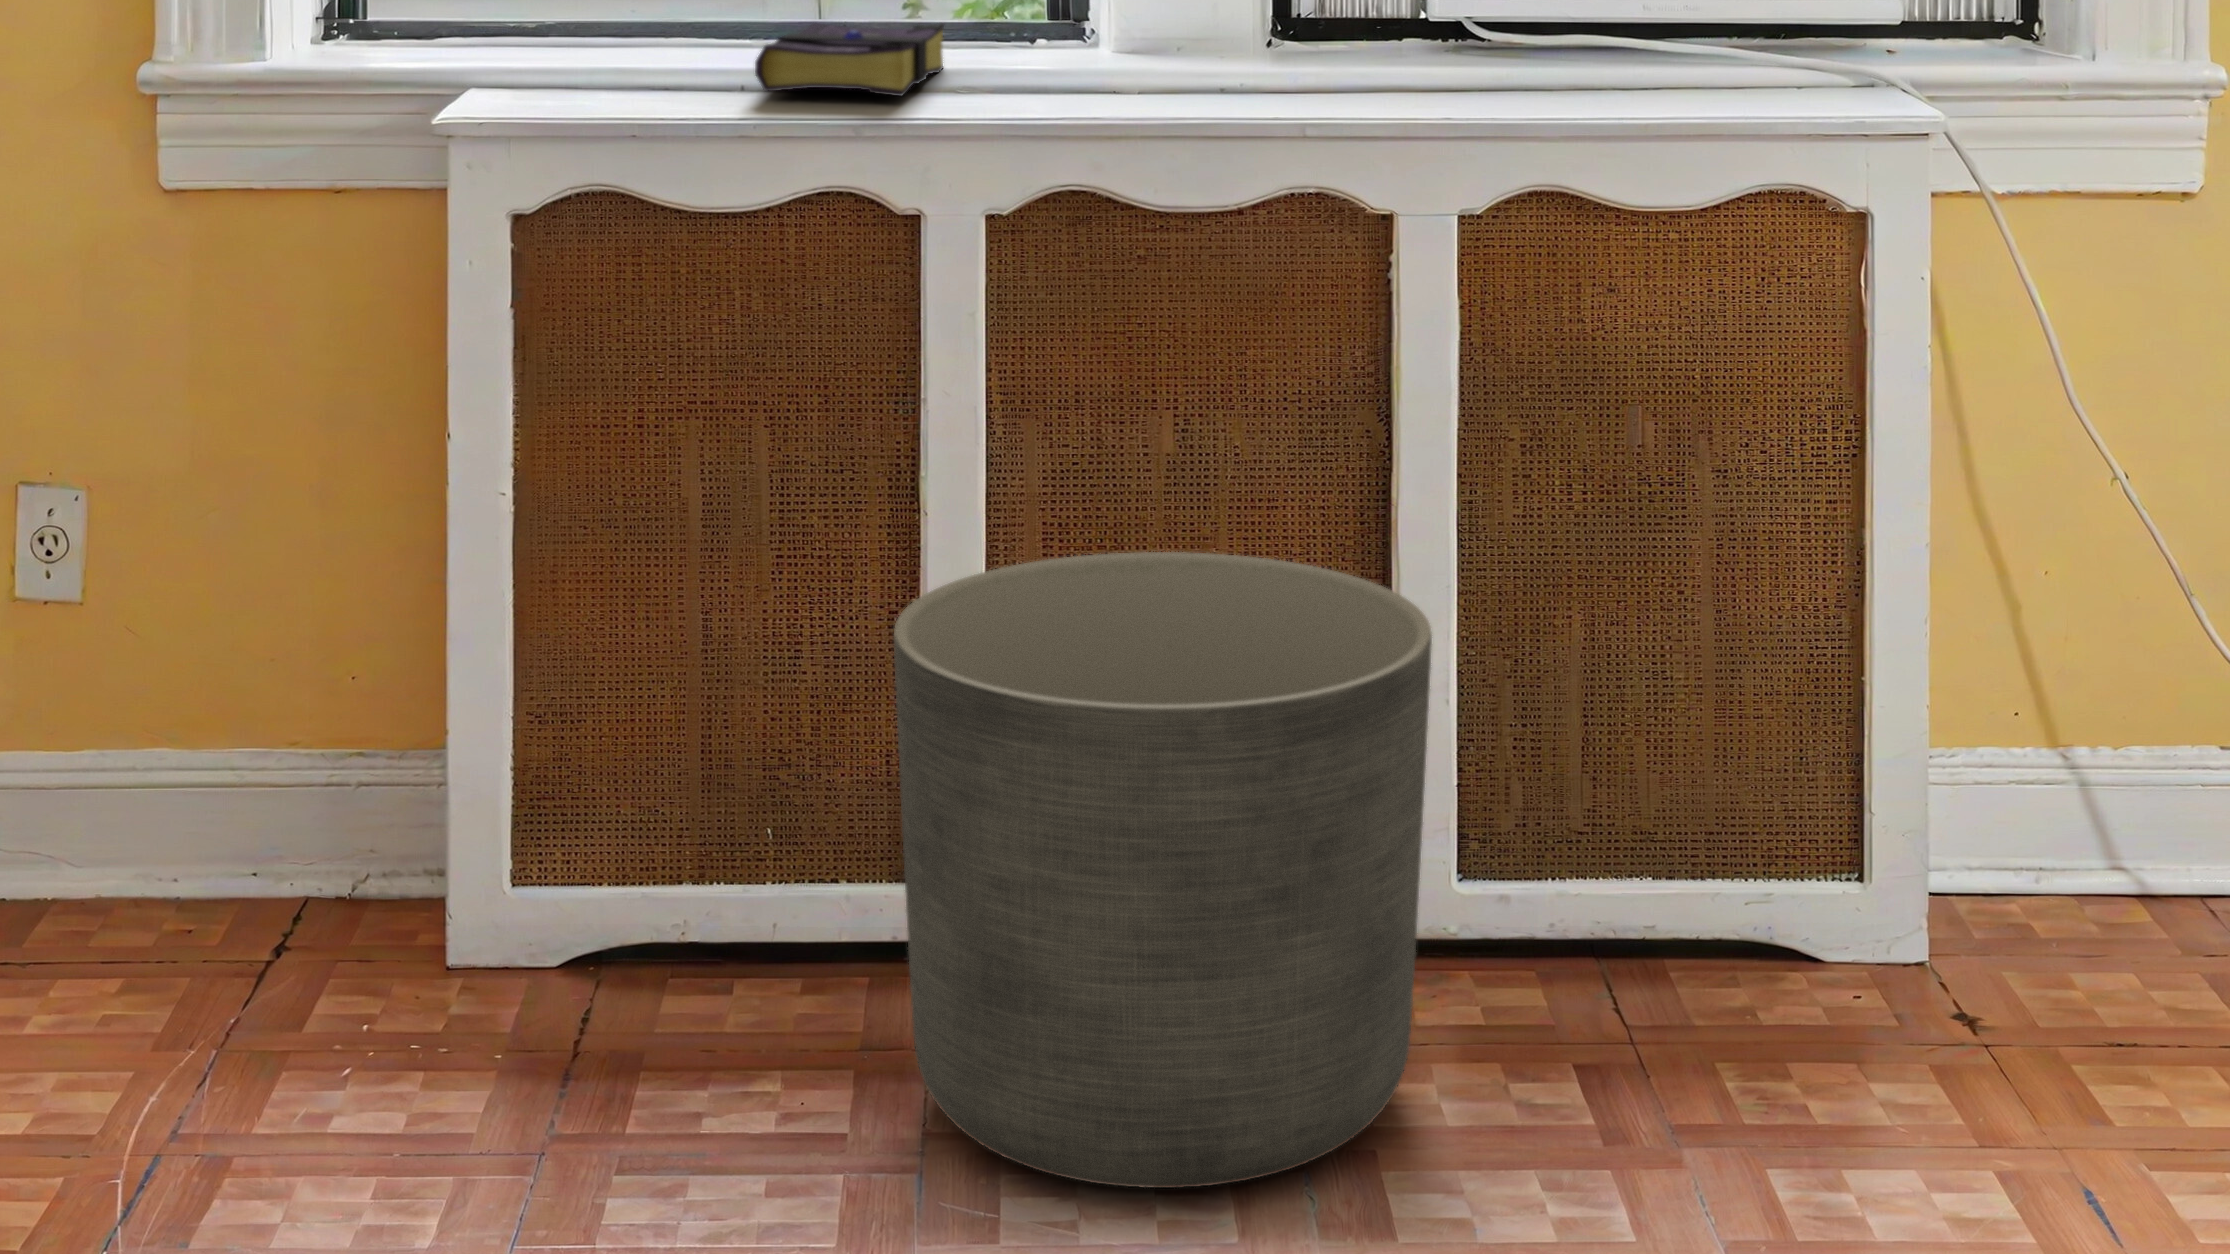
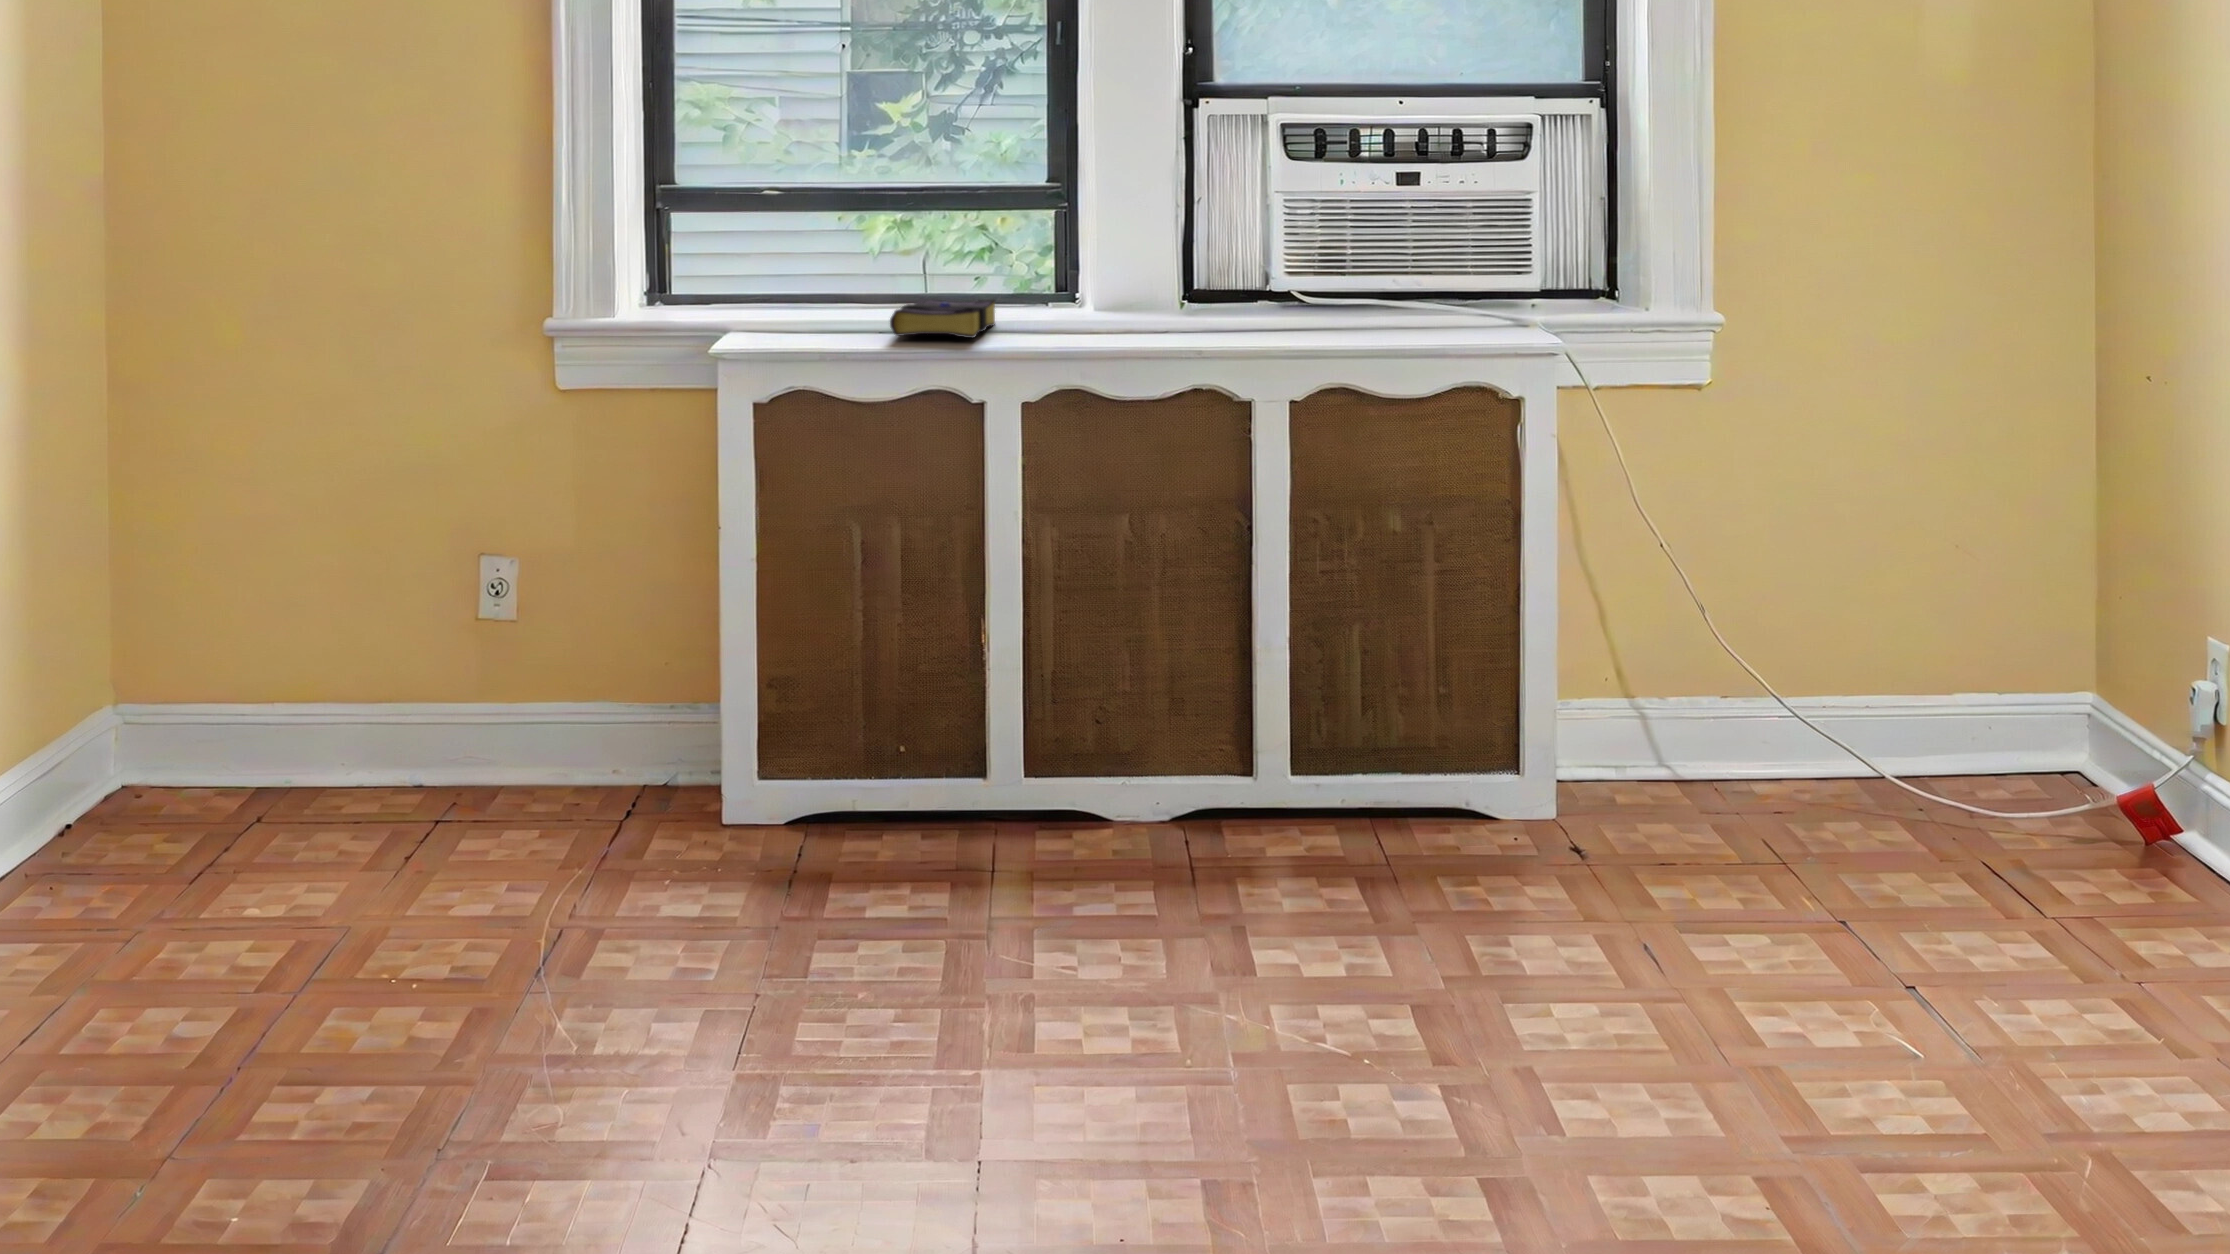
planter: present [894,552,1432,1188] -> none [975,593,1274,932]

